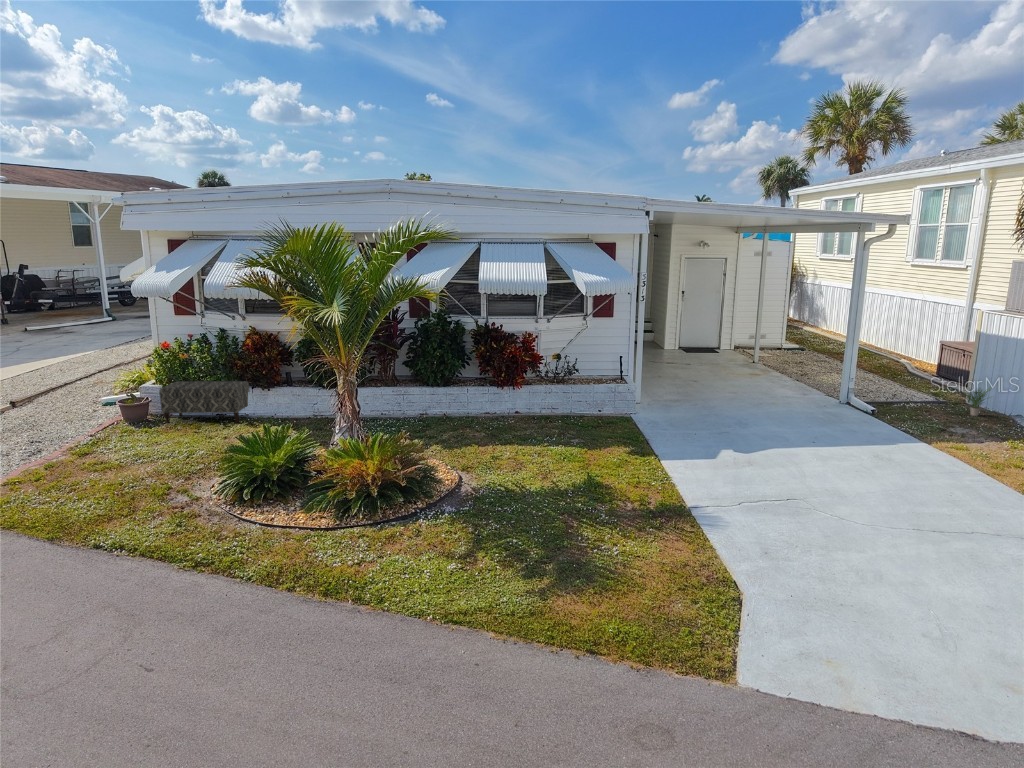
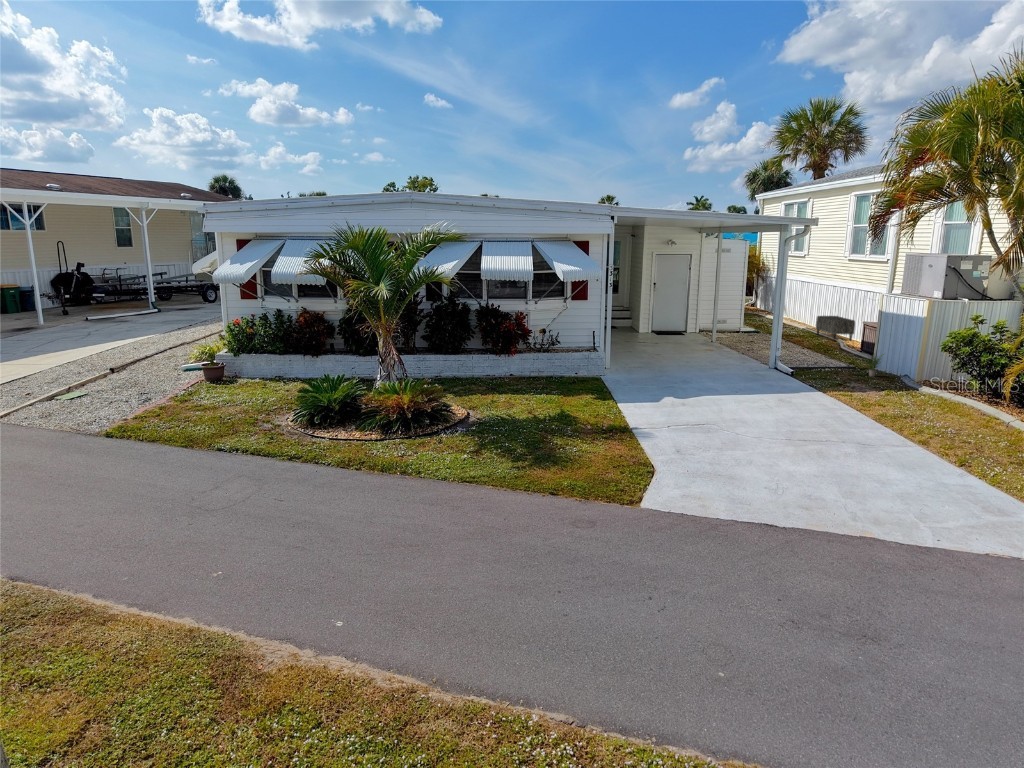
bench: present [159,381,249,423] -> present [816,316,855,341]

